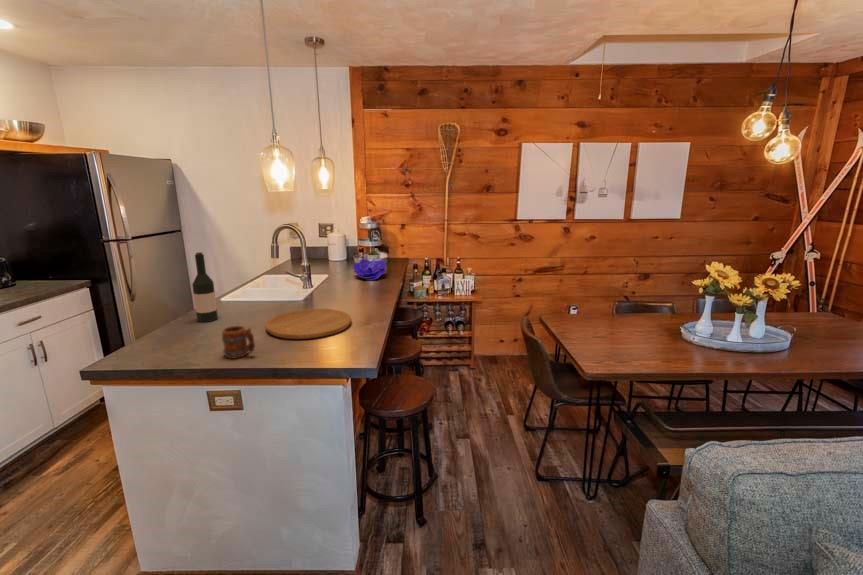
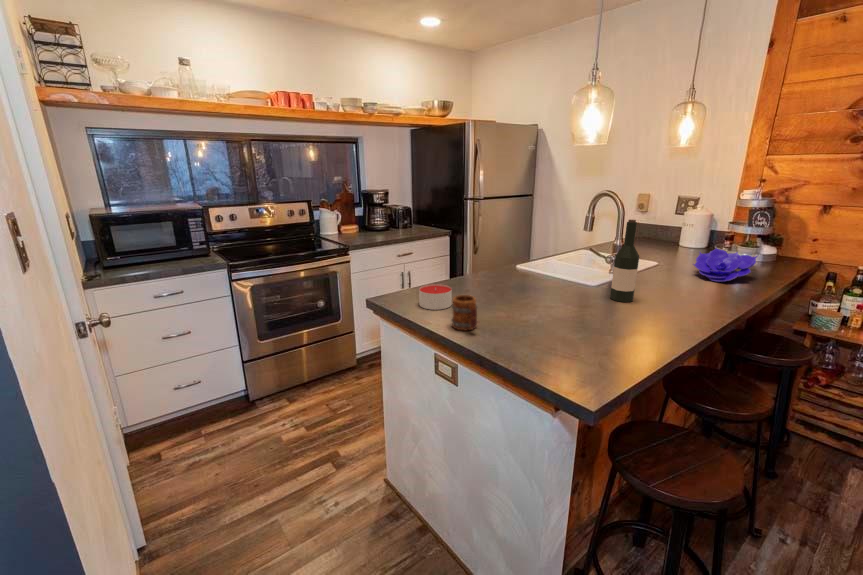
wine bottle: present [192,252,218,322] -> present [610,220,639,302]
cutting board: present [266,309,351,339] -> none [514,296,626,339]
candle: none [161,327,201,354] -> present [419,284,452,310]

